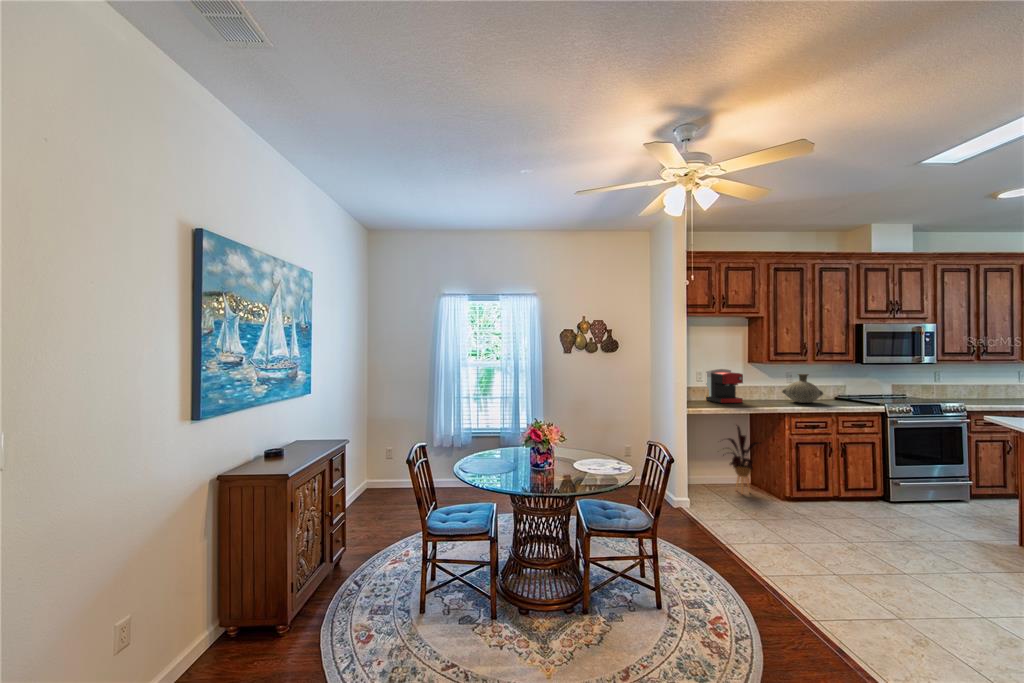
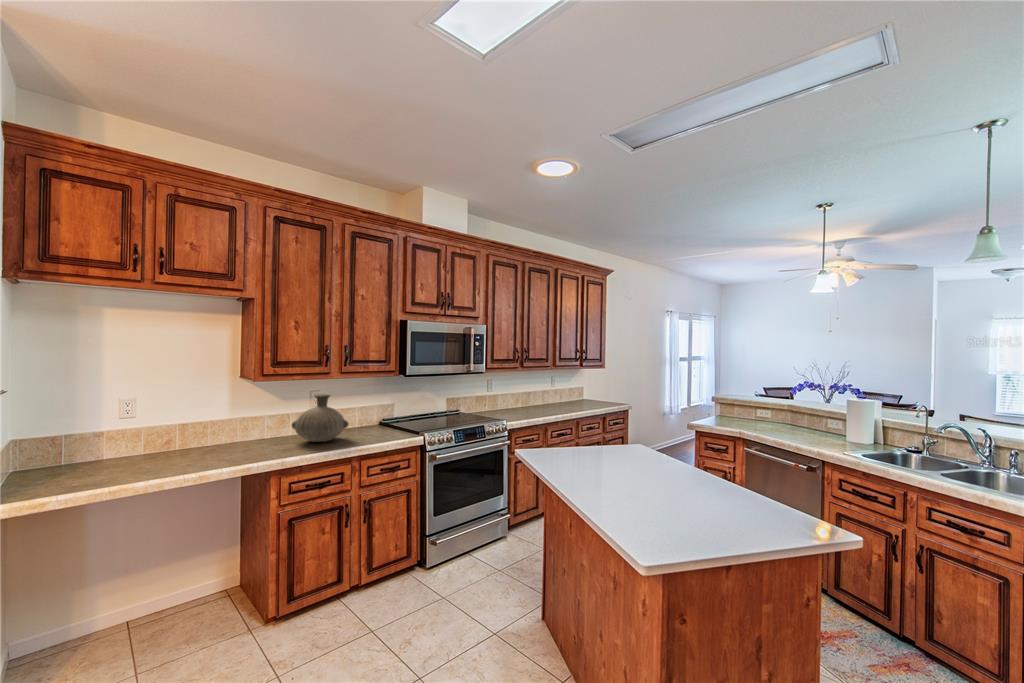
coffee maker: present [706,369,743,403] -> none [146,392,216,462]
house plant: present [728,426,761,494] -> none [133,502,247,638]

